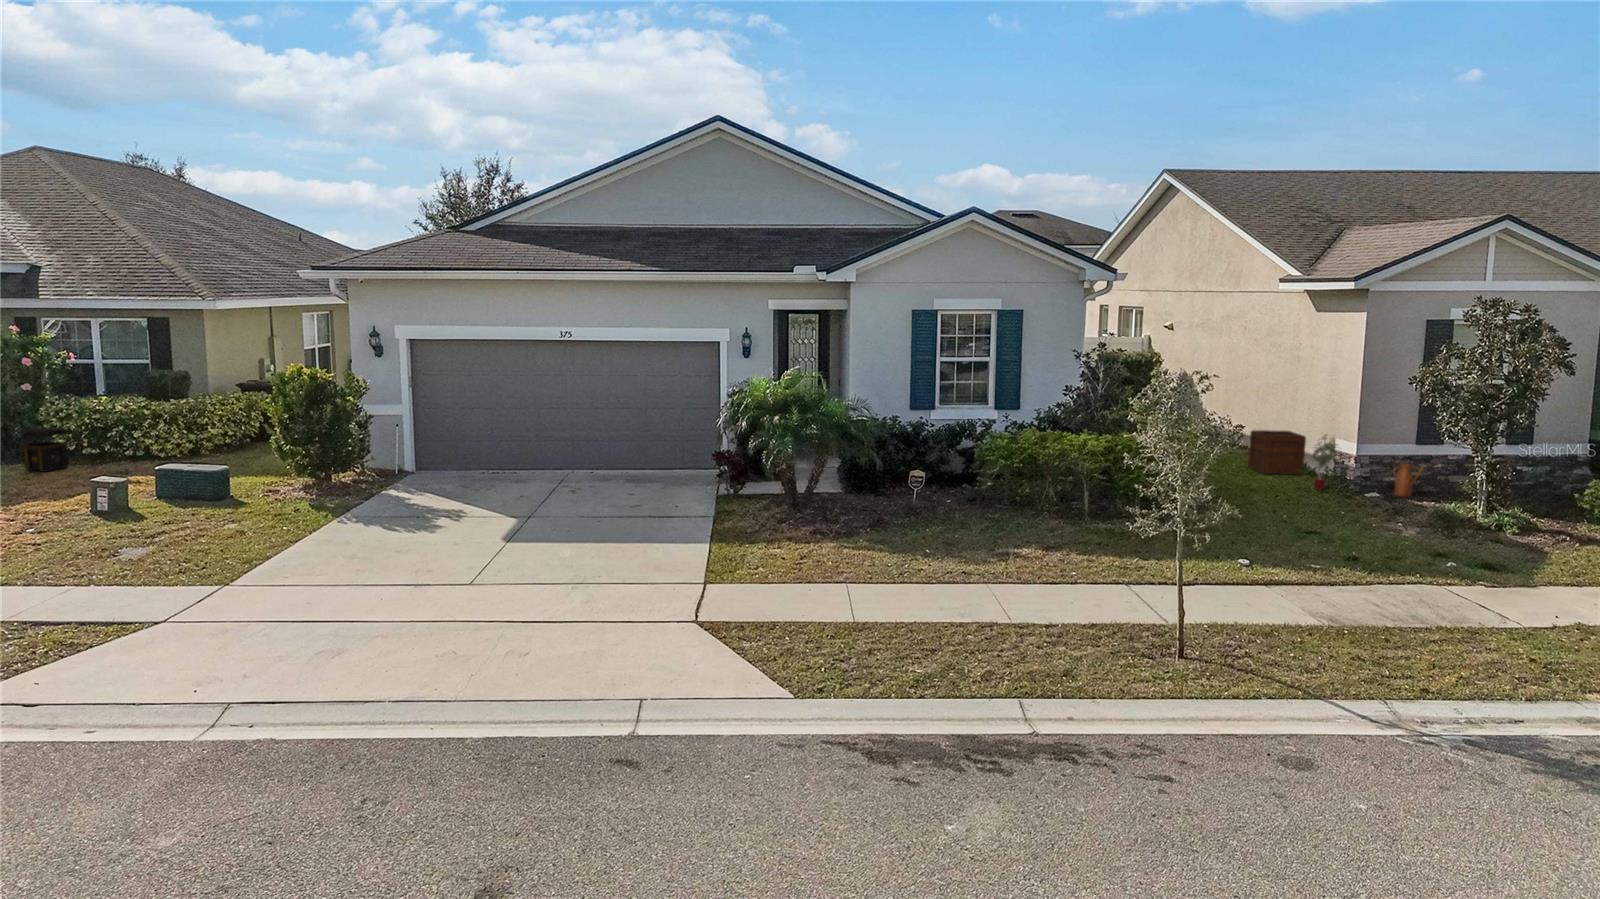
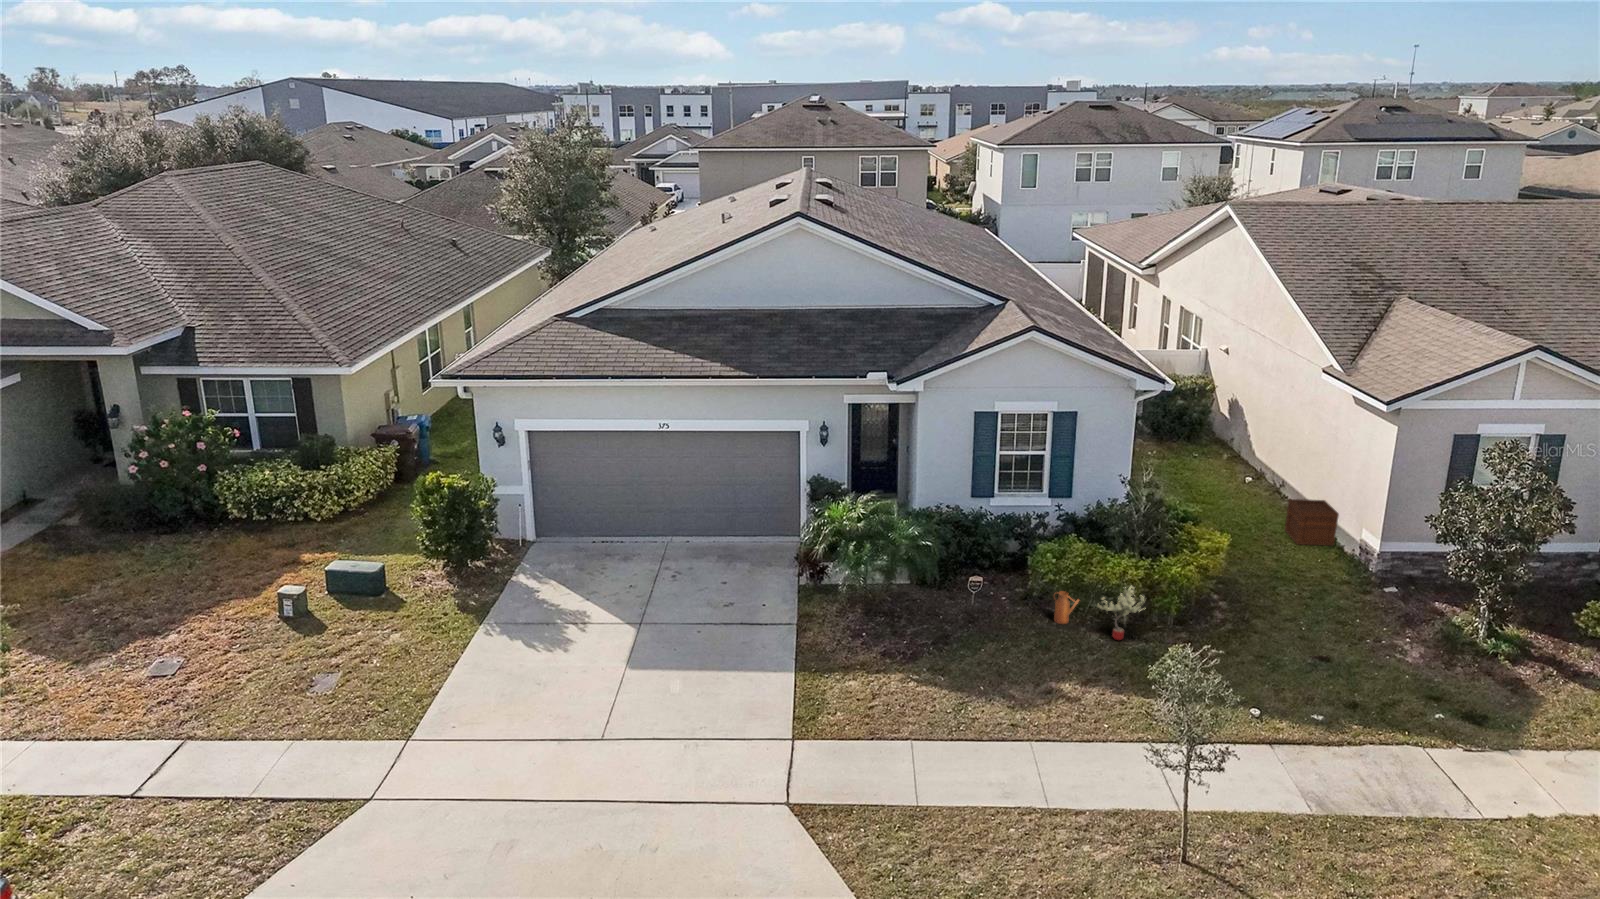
toolbox: present [21,428,69,471] -> none [202,499,243,540]
potted tree: present [1312,435,1344,490] -> present [1097,586,1145,640]
watering can: present [1393,463,1425,497] -> present [1054,591,1079,624]

